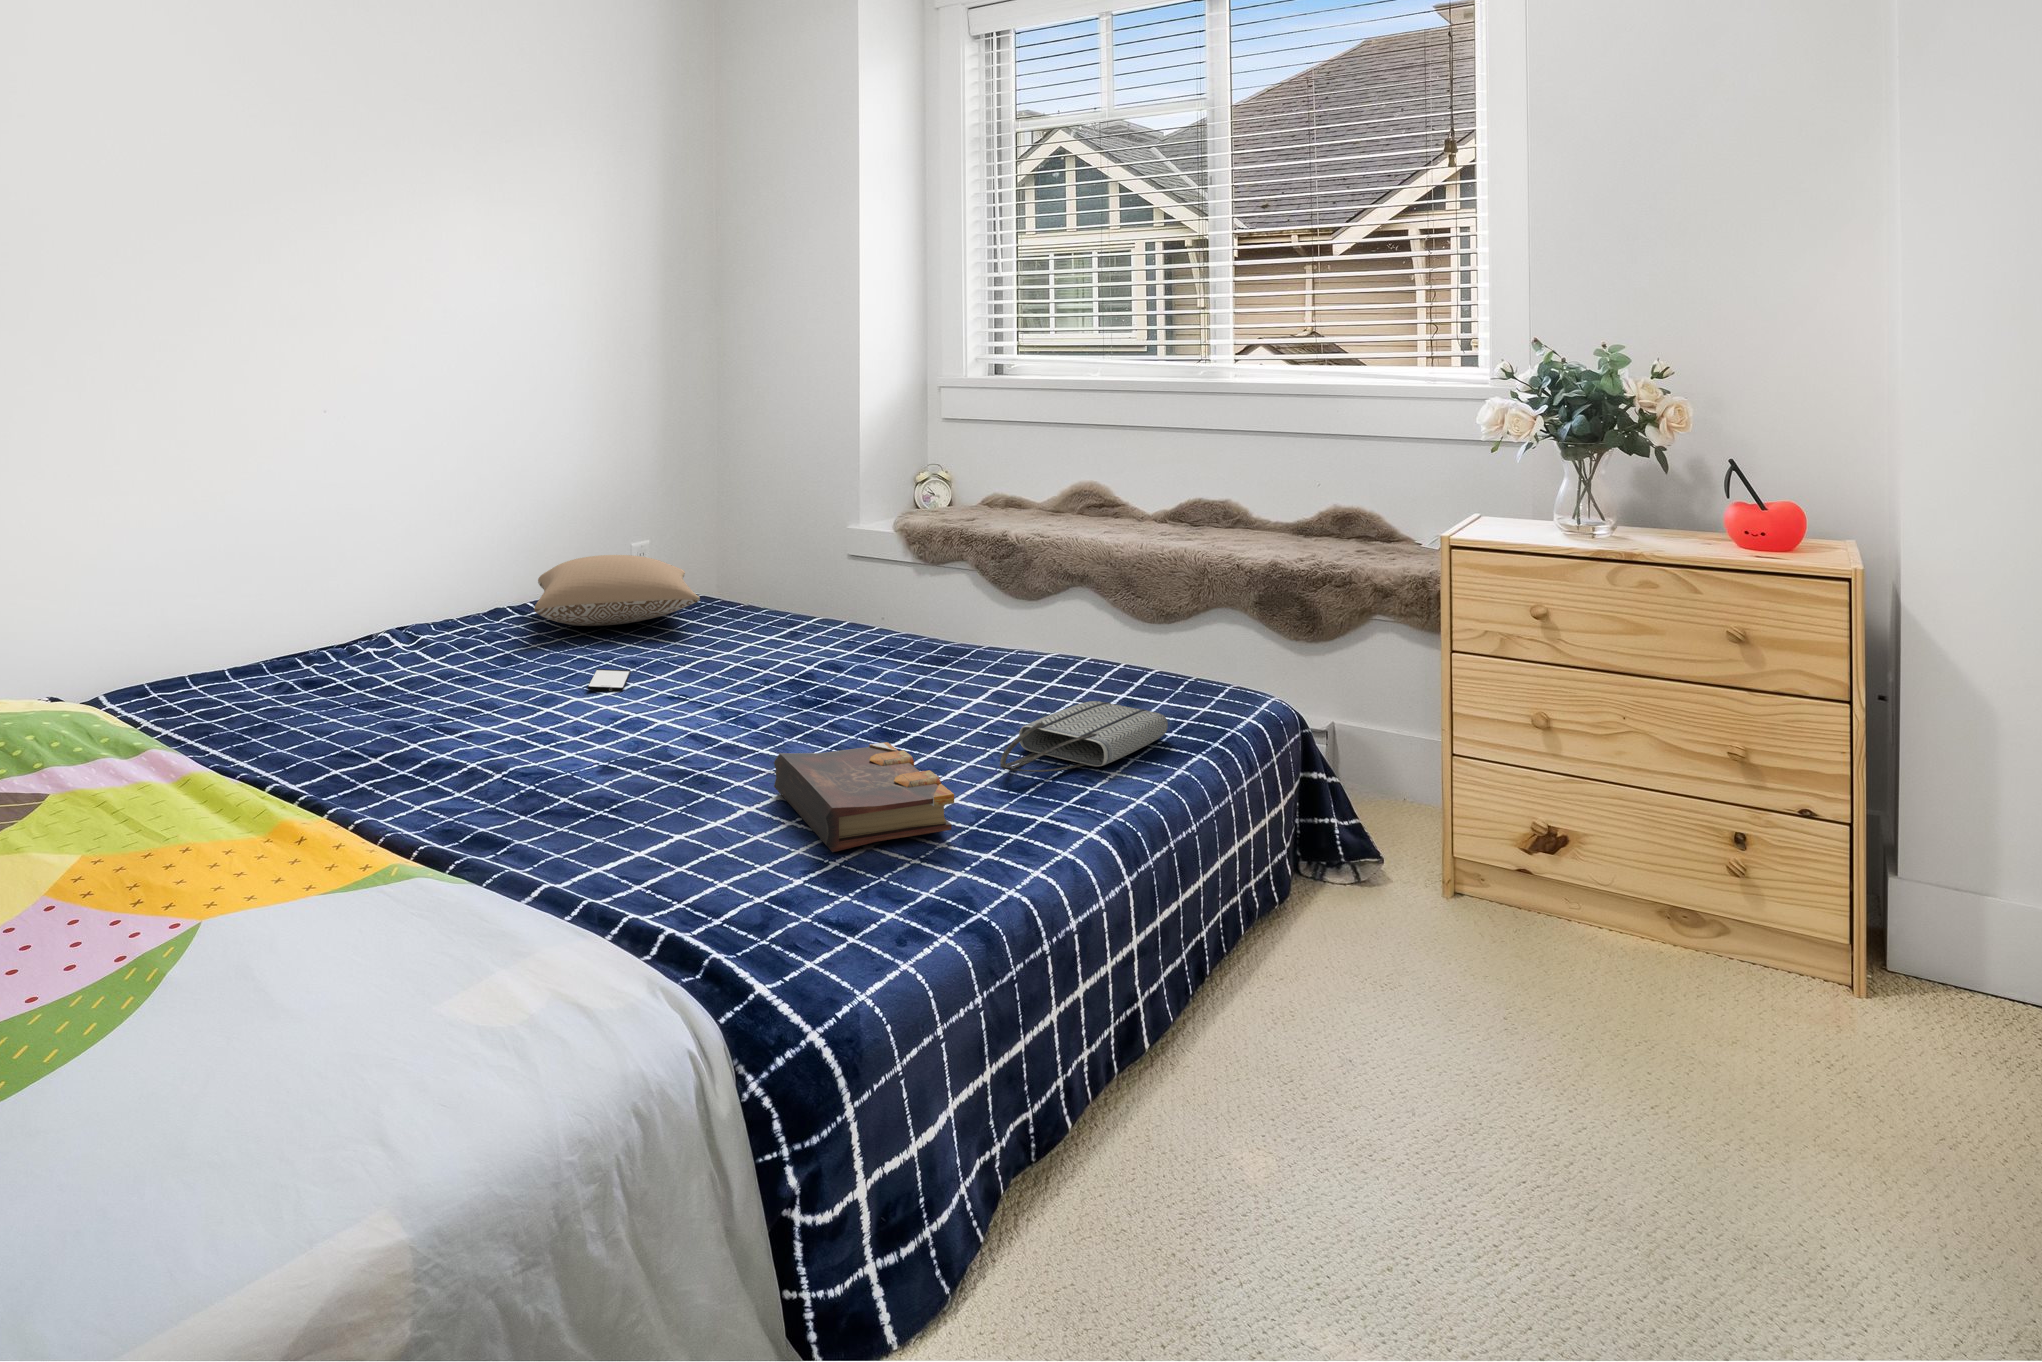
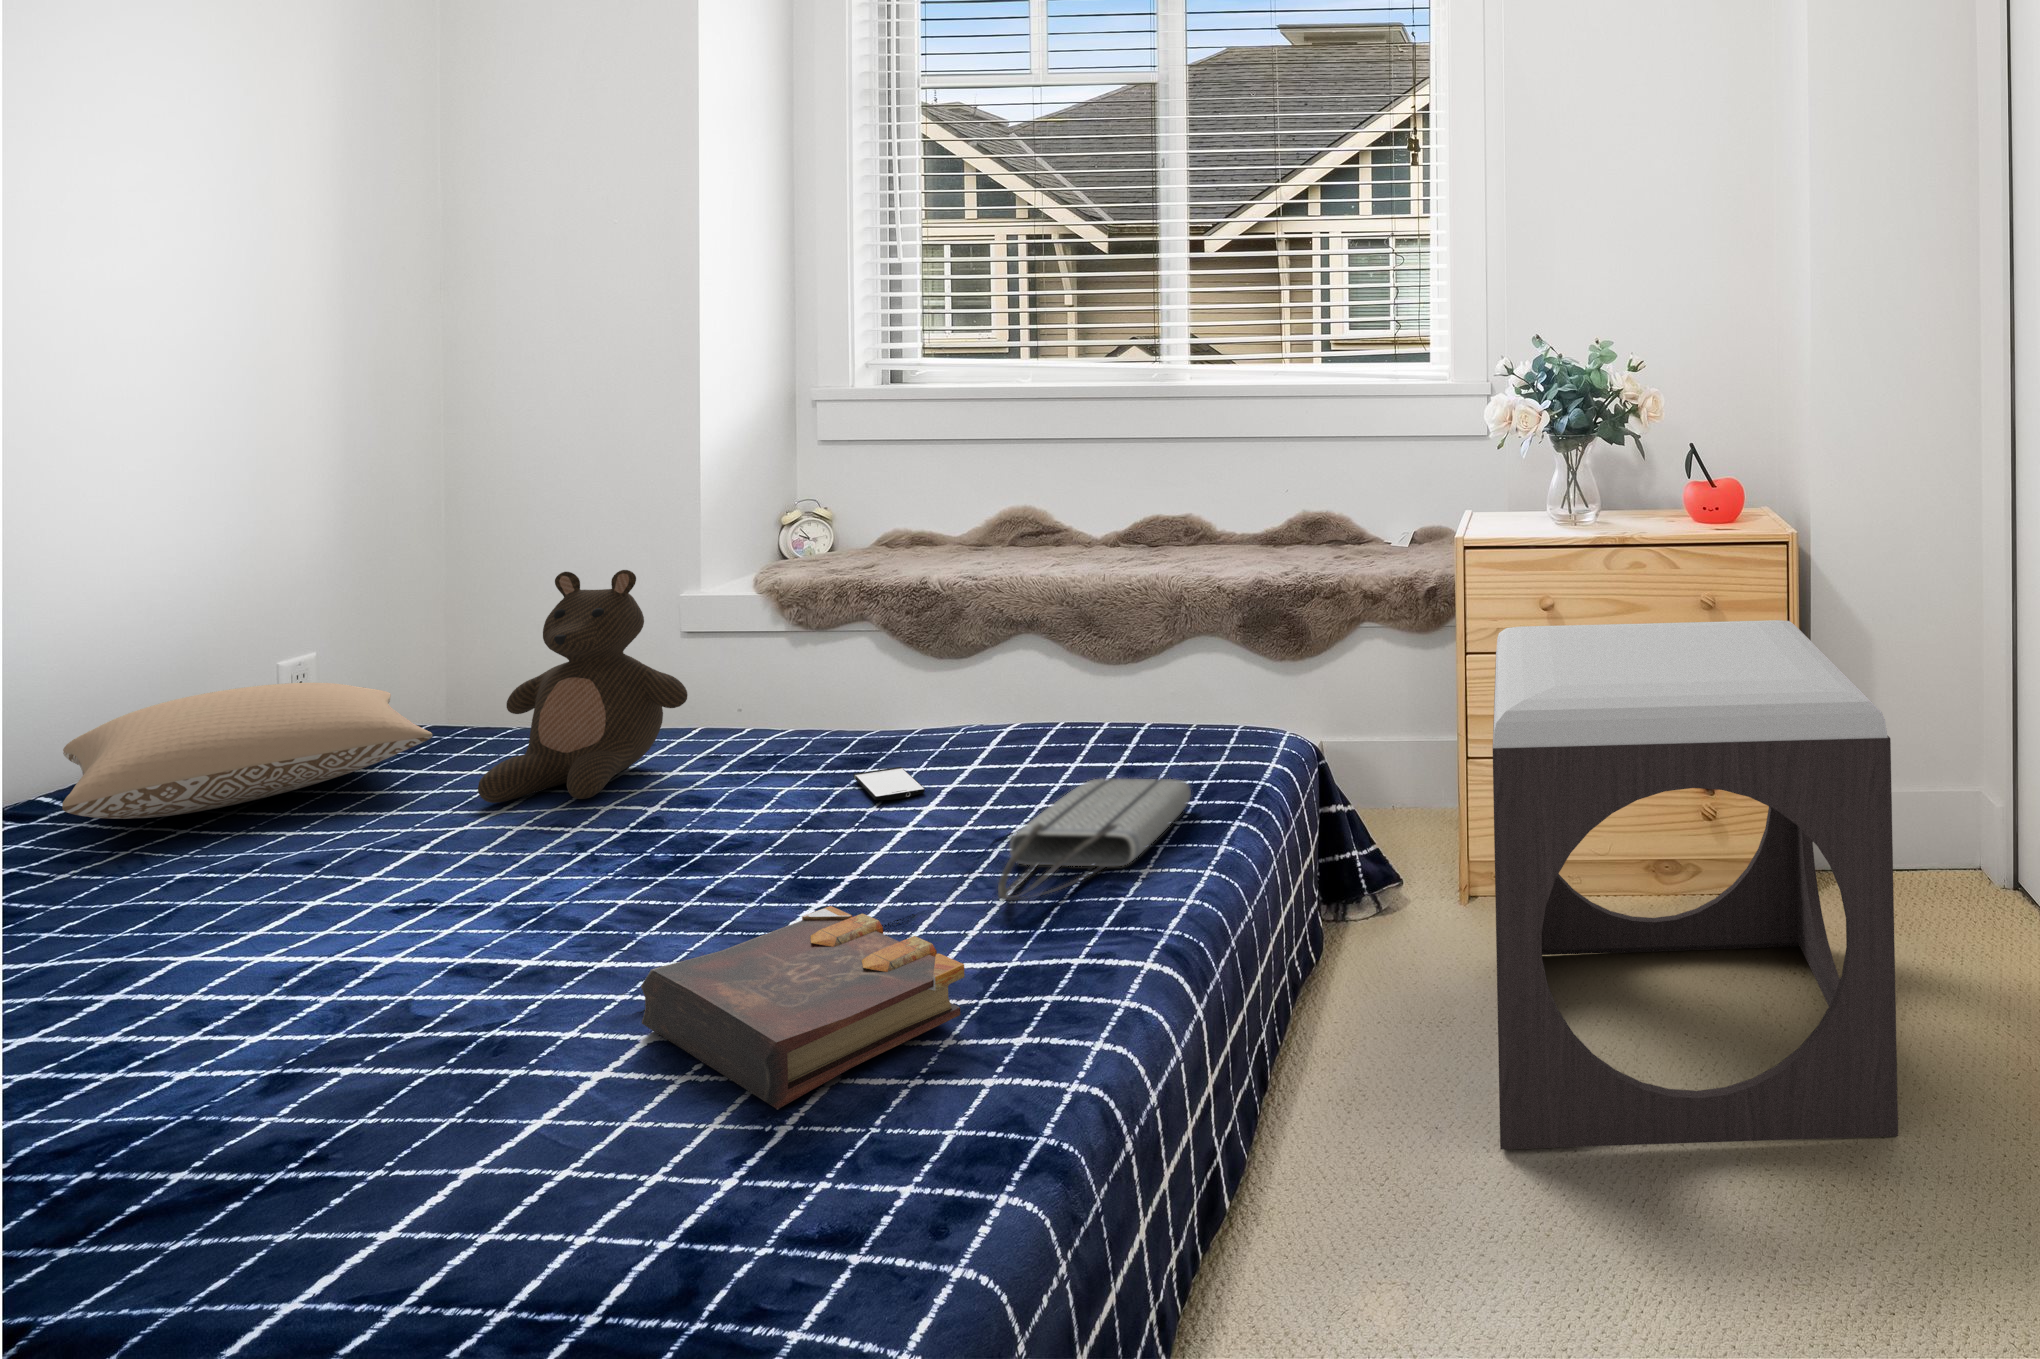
stuffed bear: none [720,499,837,655] -> present [478,570,688,803]
footstool: none [1400,628,1866,1229] -> present [1493,620,1898,1149]
smartphone: present [588,669,630,691] -> present [854,767,925,800]

